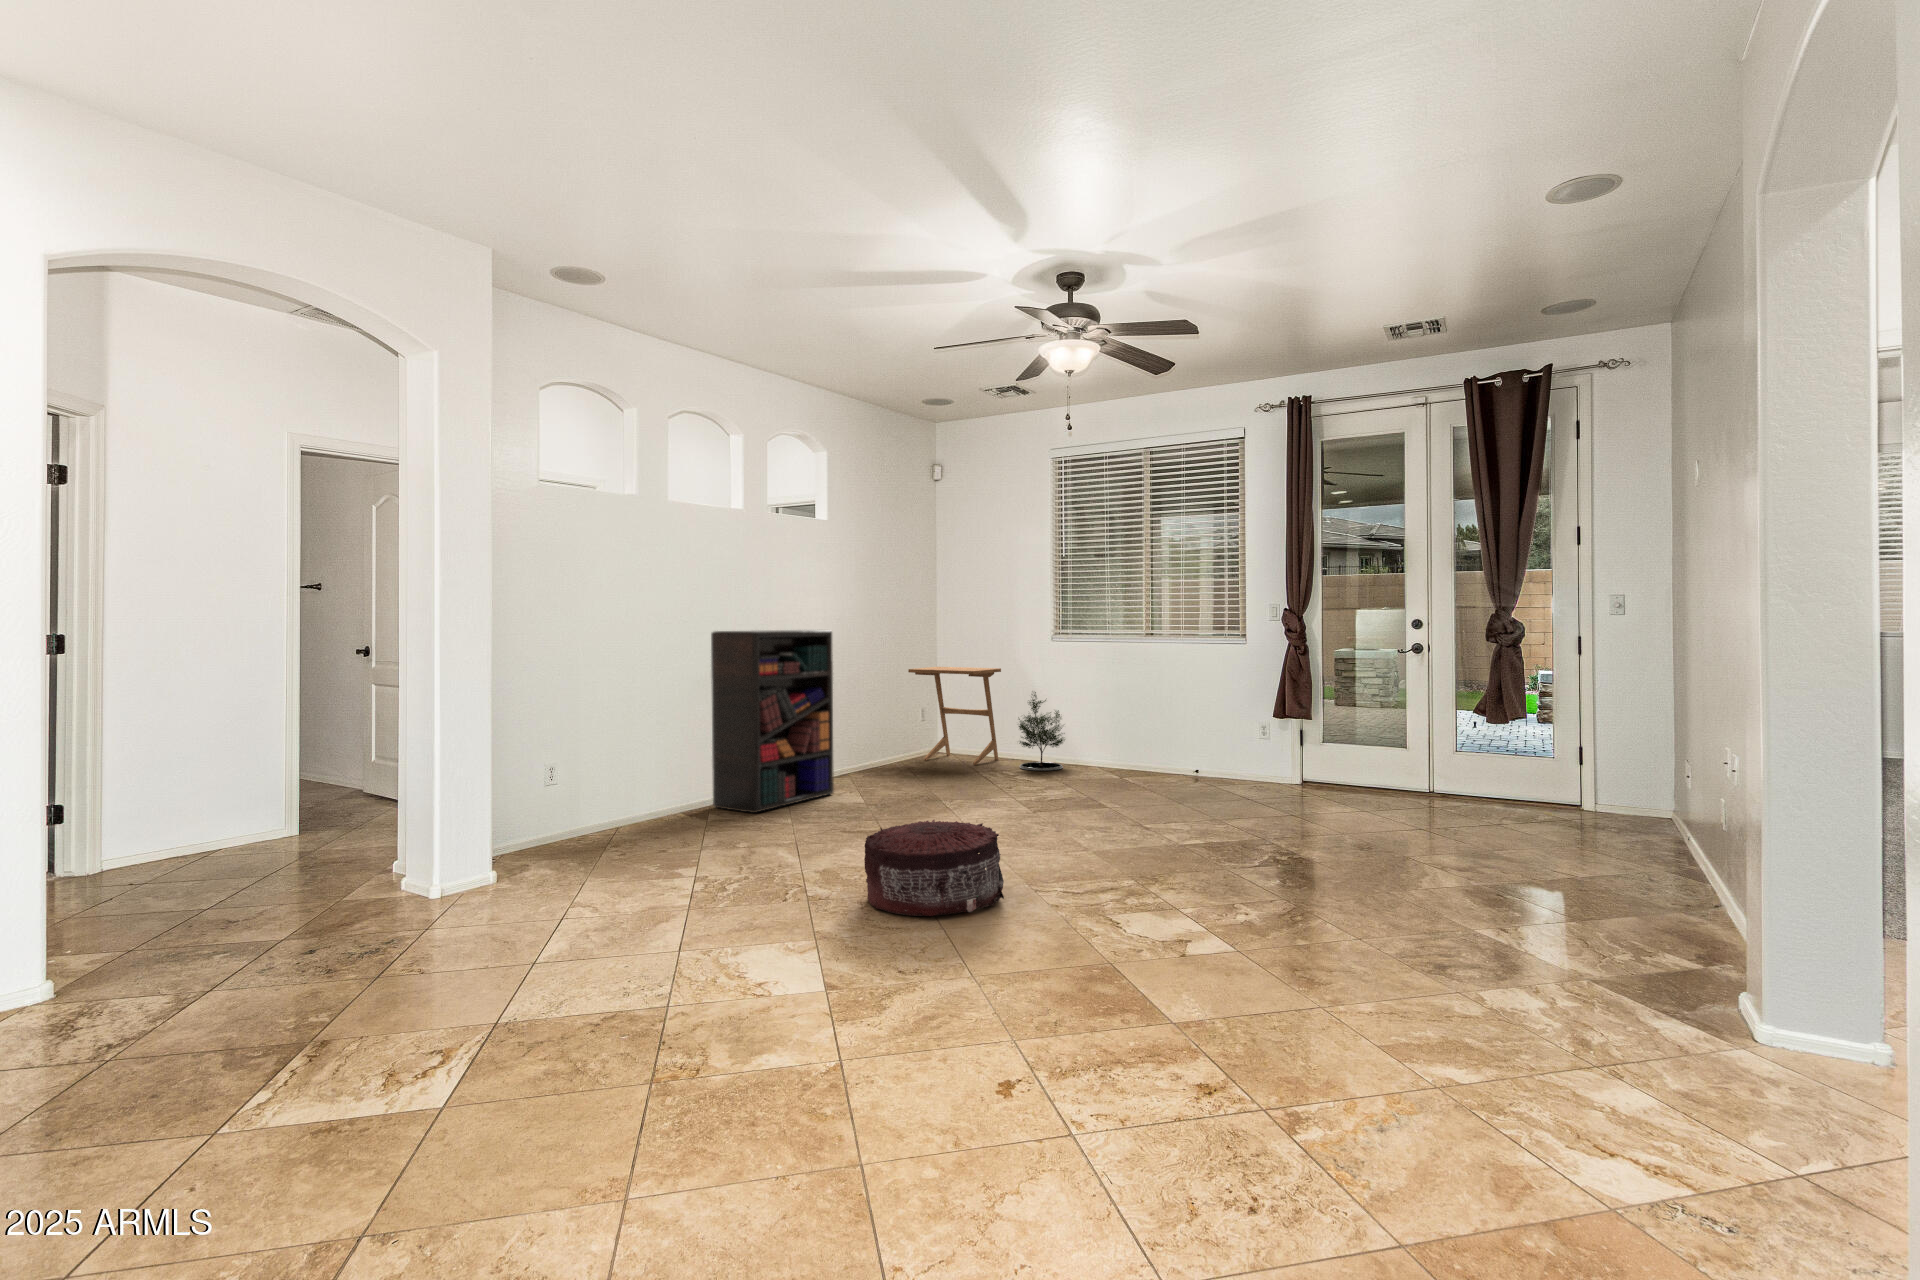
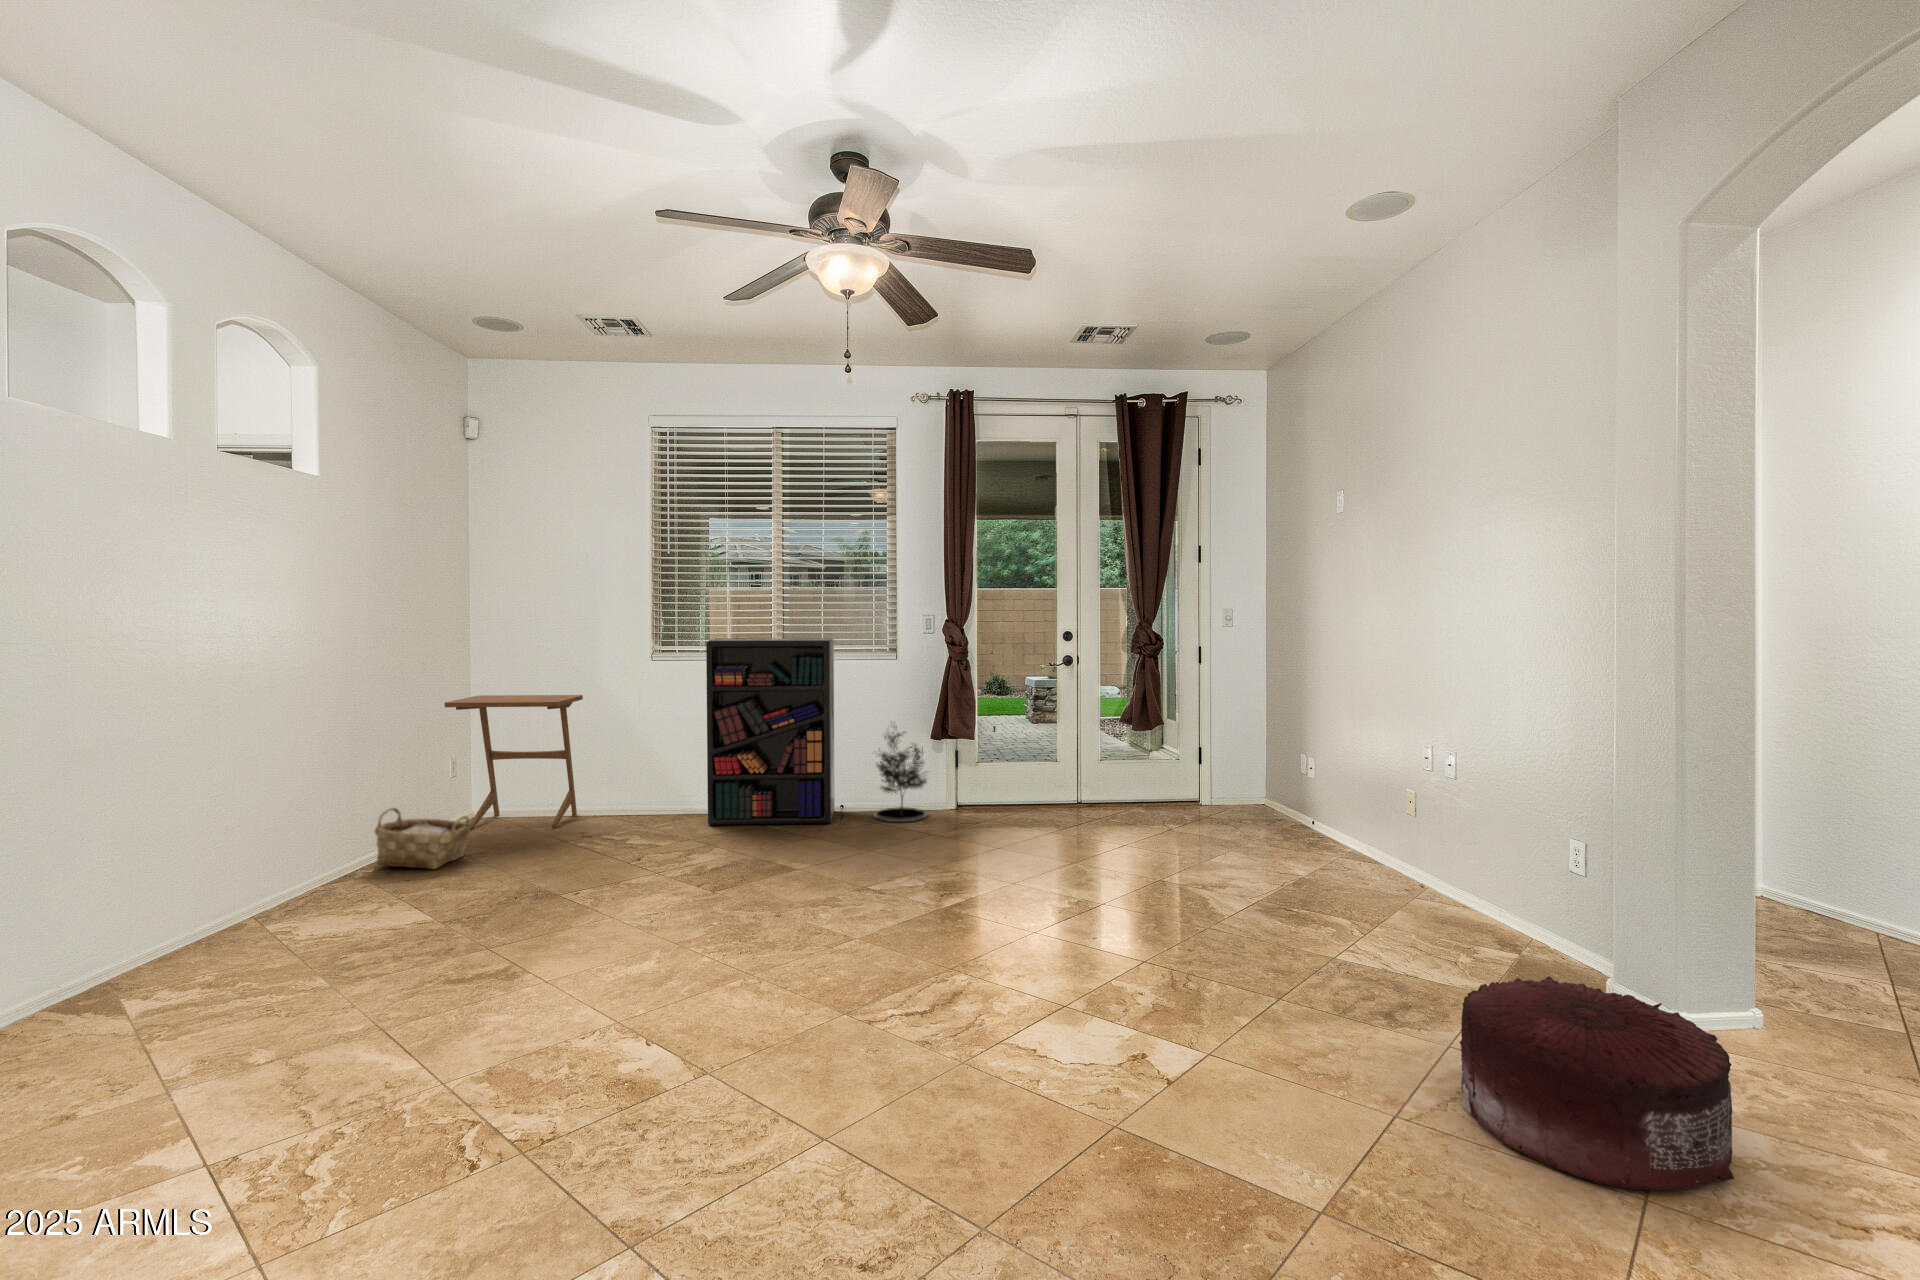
bookshelf: present [711,630,834,813] -> present [706,638,835,825]
potted tree: present [1019,692,1065,771] -> present [874,726,927,822]
woven basket: none [855,735,909,778] -> present [375,808,470,869]
pouf: present [864,820,1004,916] -> present [1460,976,1734,1191]

